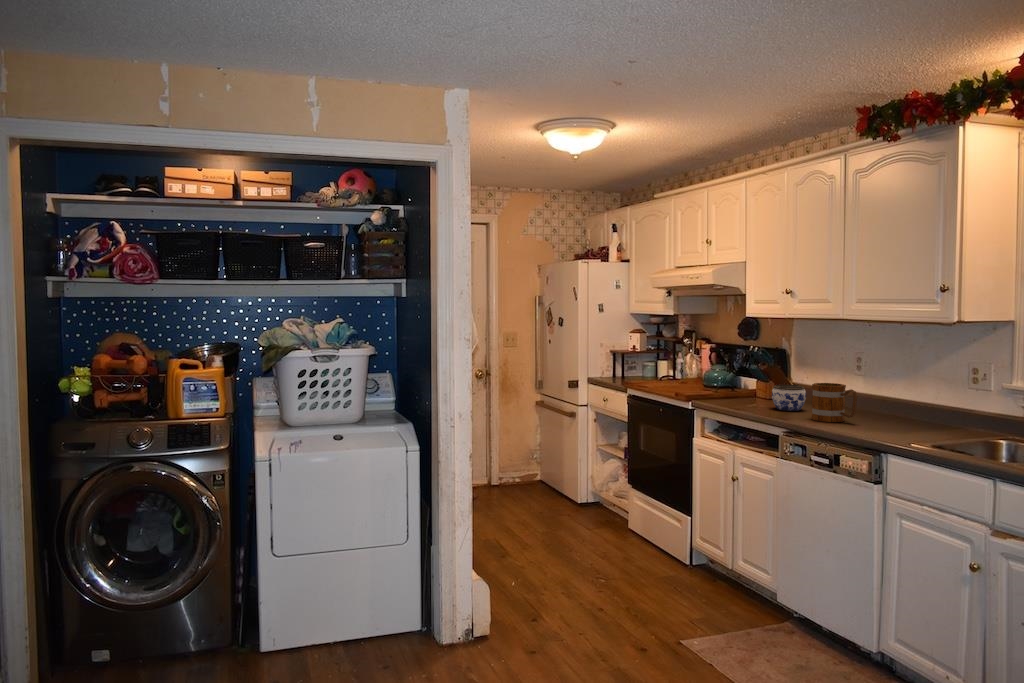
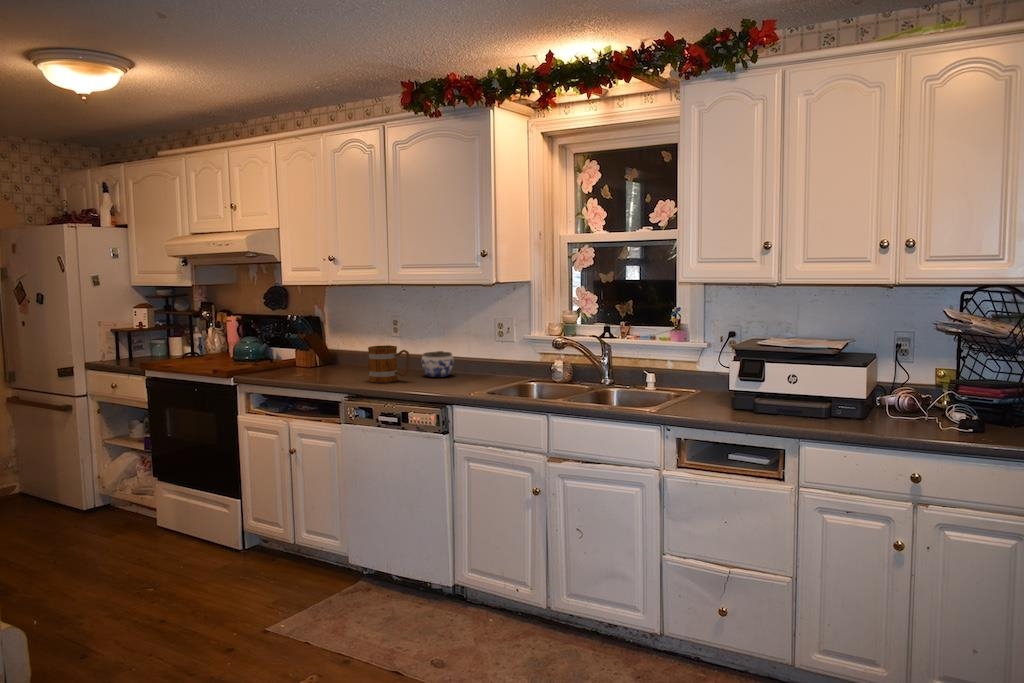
jar: present [772,385,806,411] -> present [422,351,454,377]

